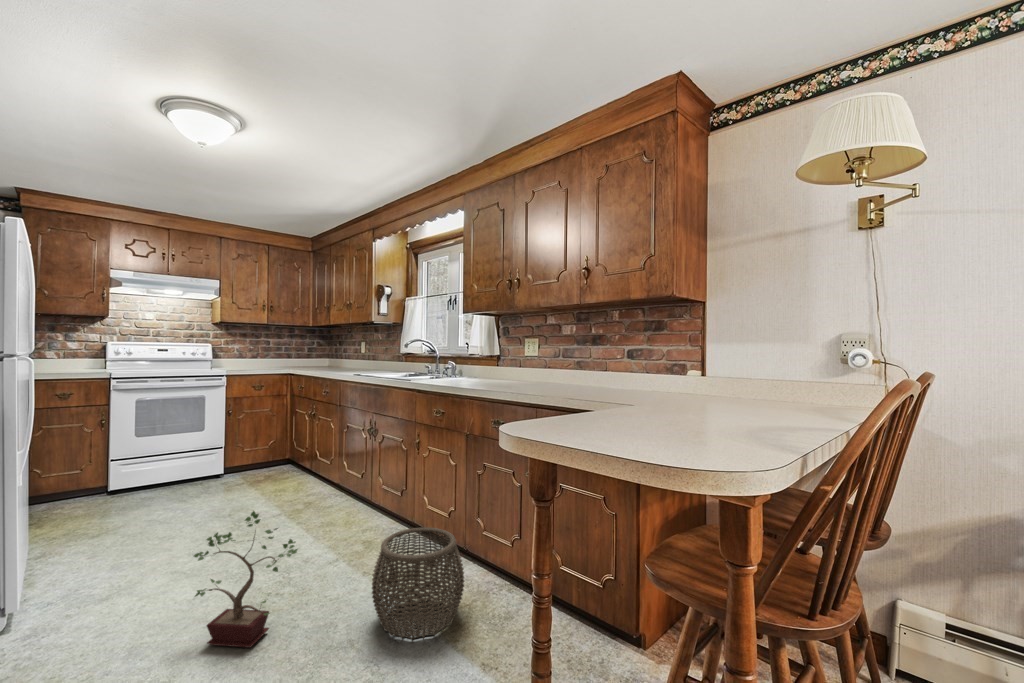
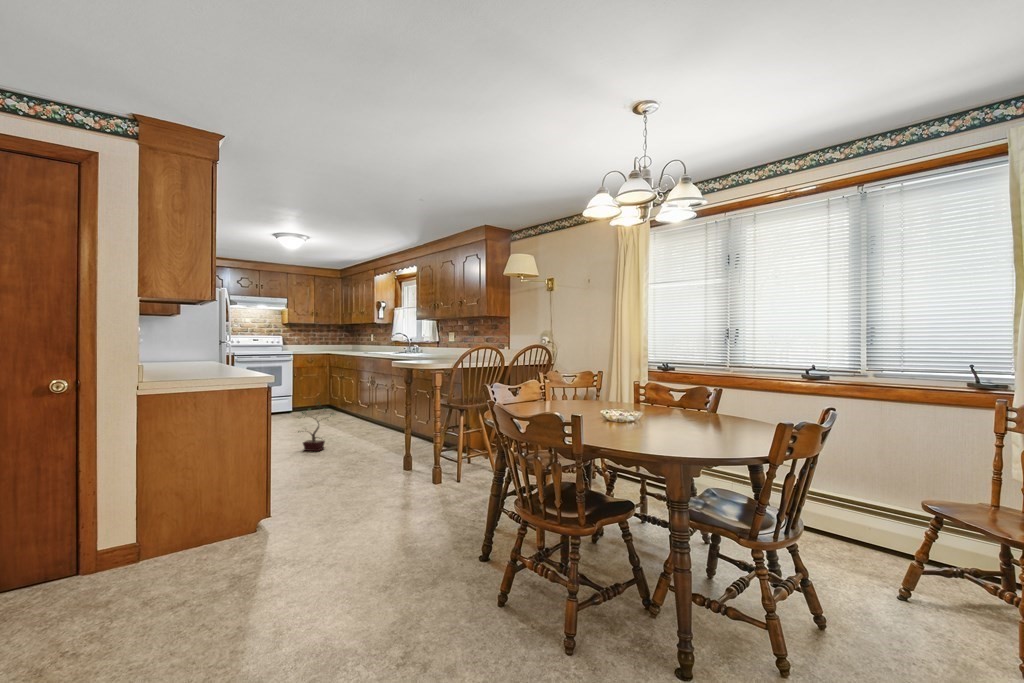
woven basket: present [372,528,464,639] -> none [365,413,403,450]

